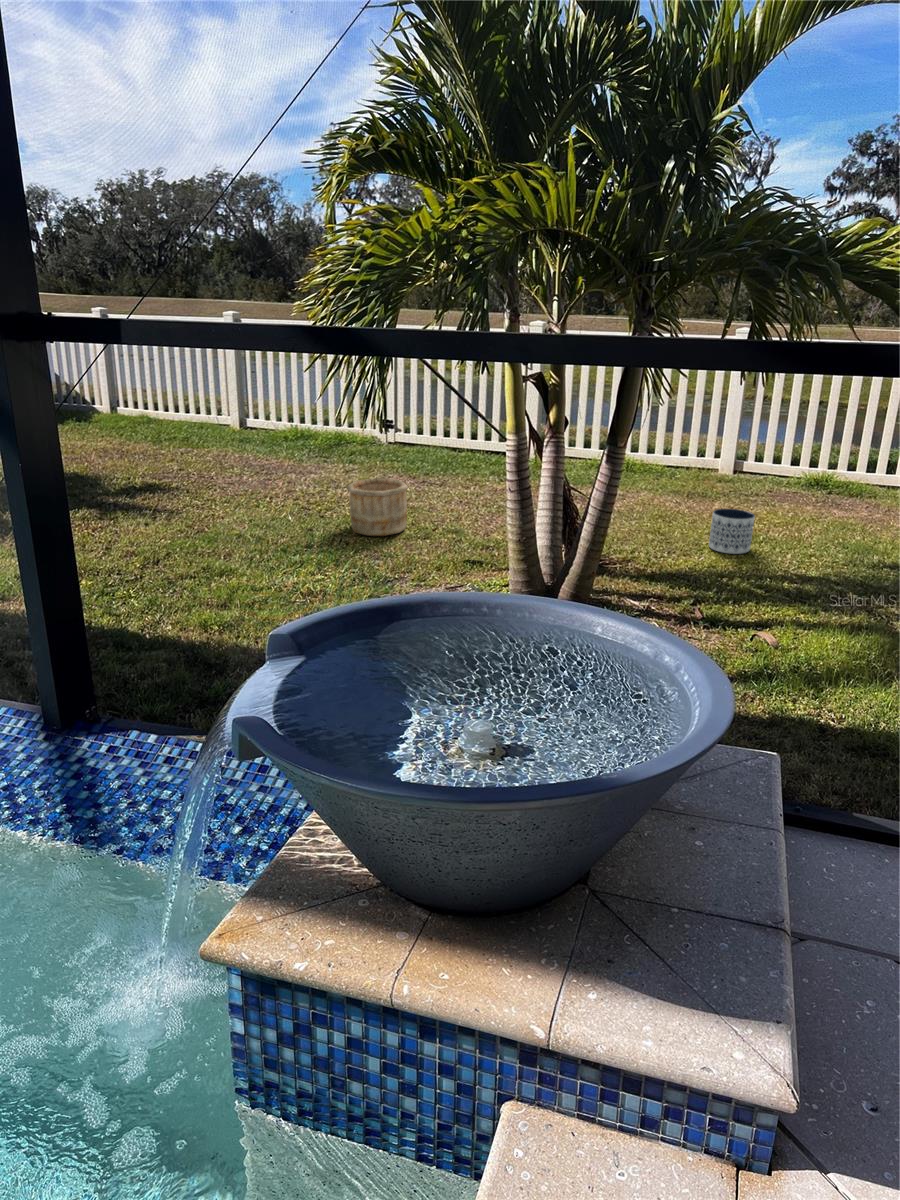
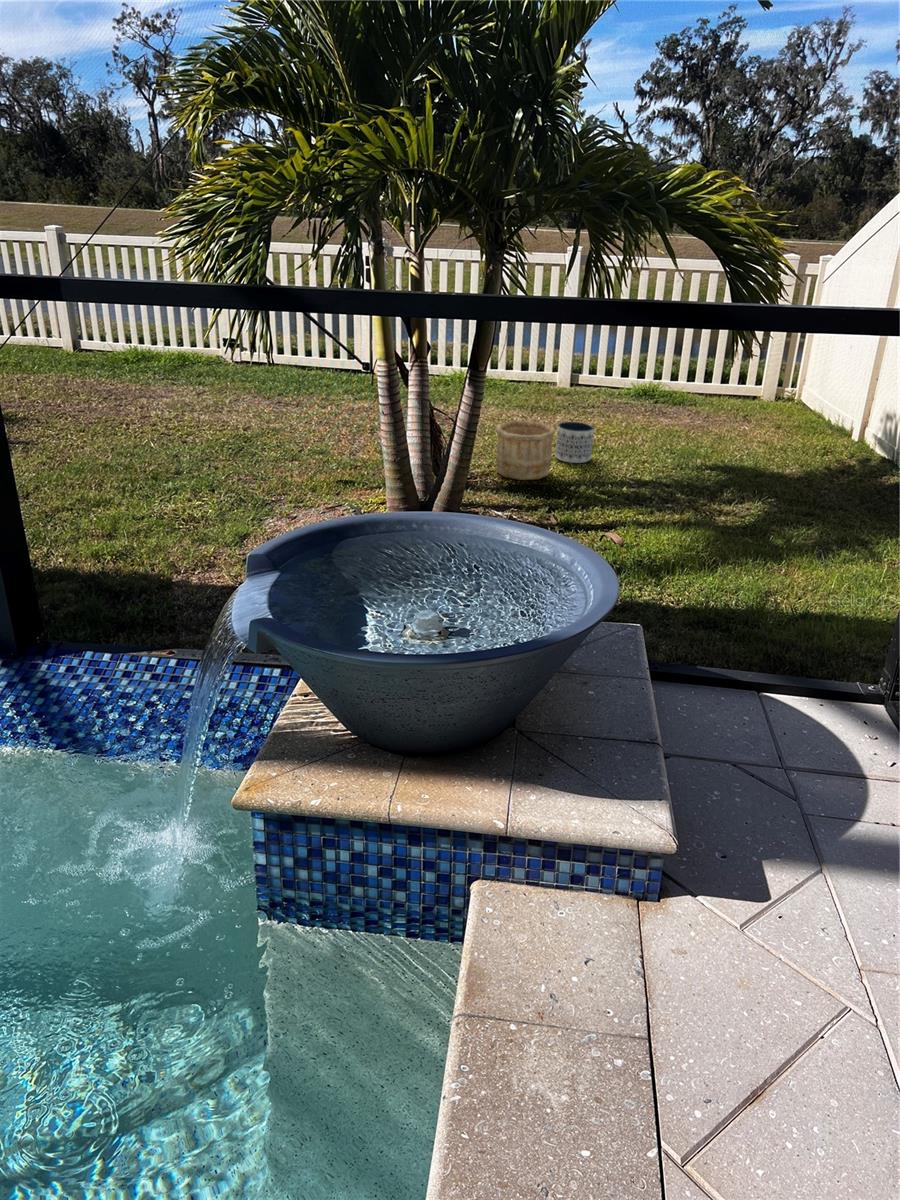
wooden bucket: present [347,478,408,536] -> present [496,421,555,480]

